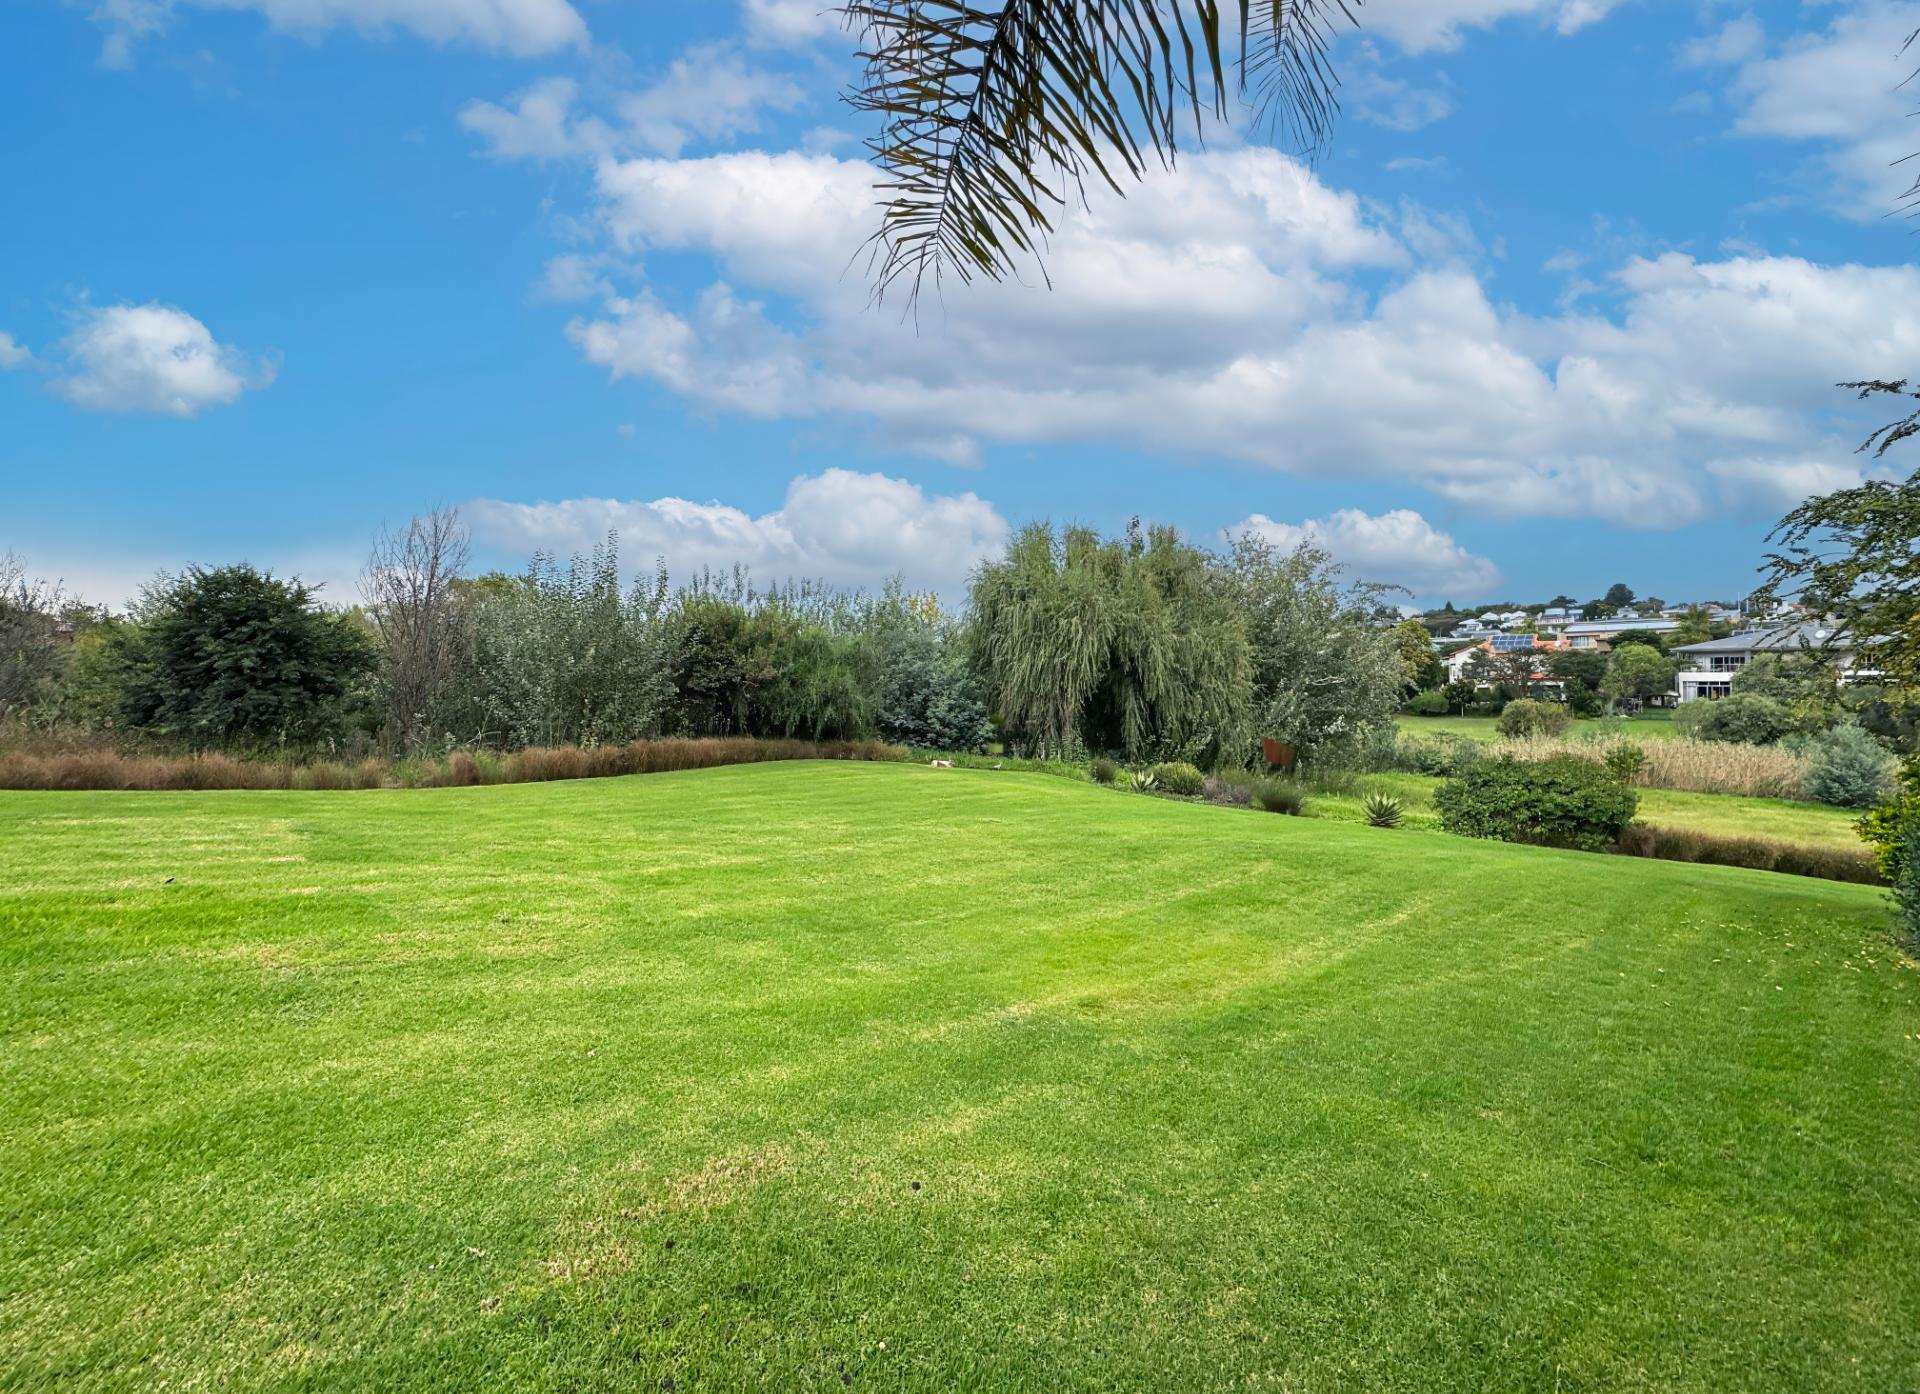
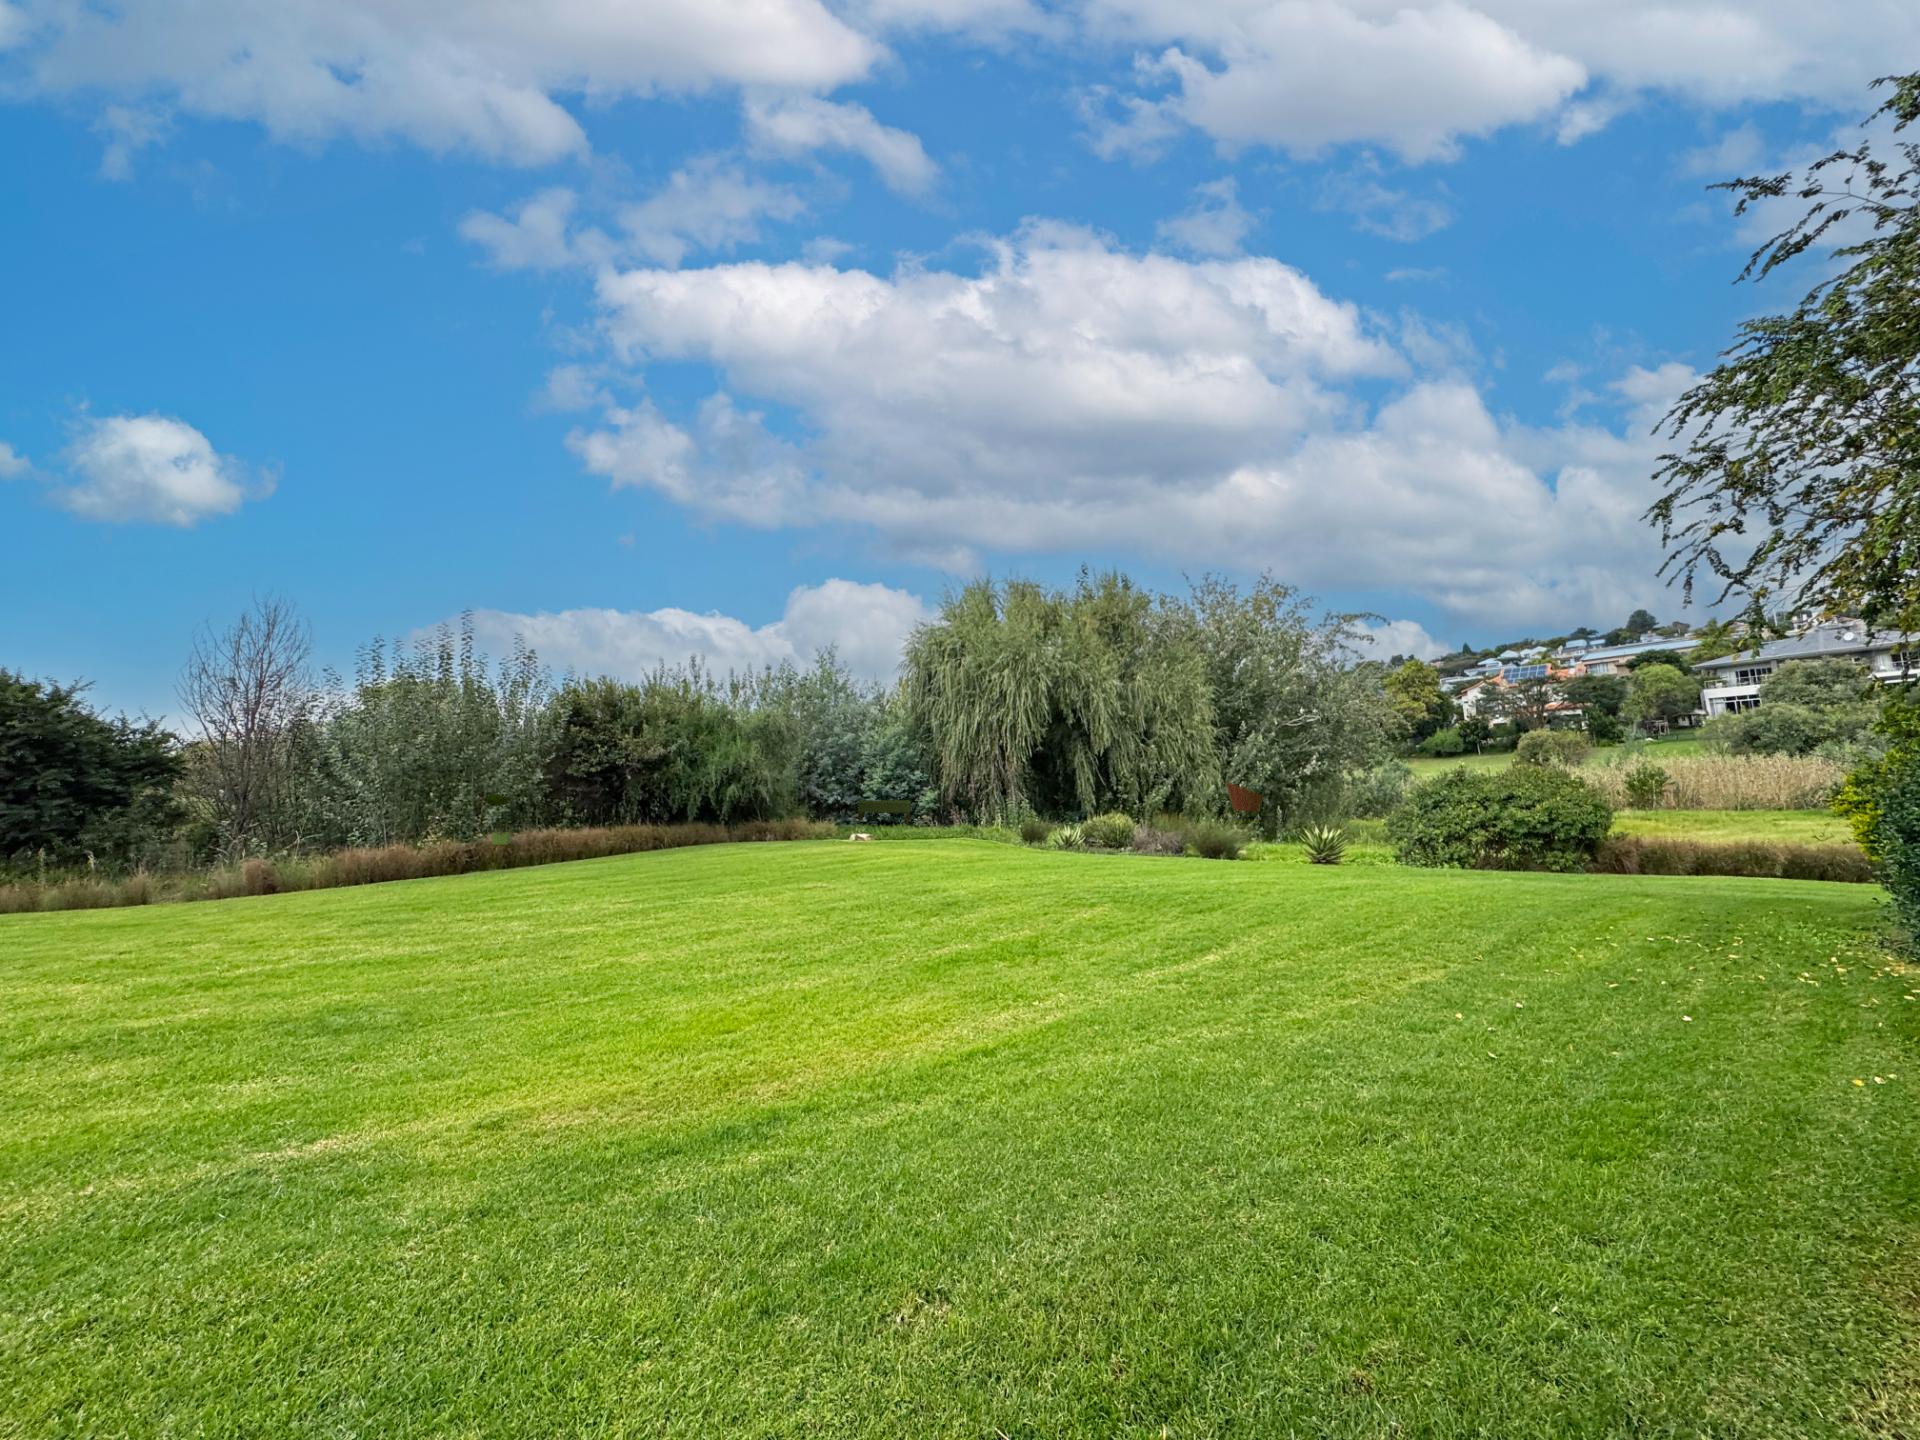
potted tree: present [988,715,1005,753] -> present [487,793,510,845]
bench: none [927,726,975,752] -> present [857,800,911,823]

